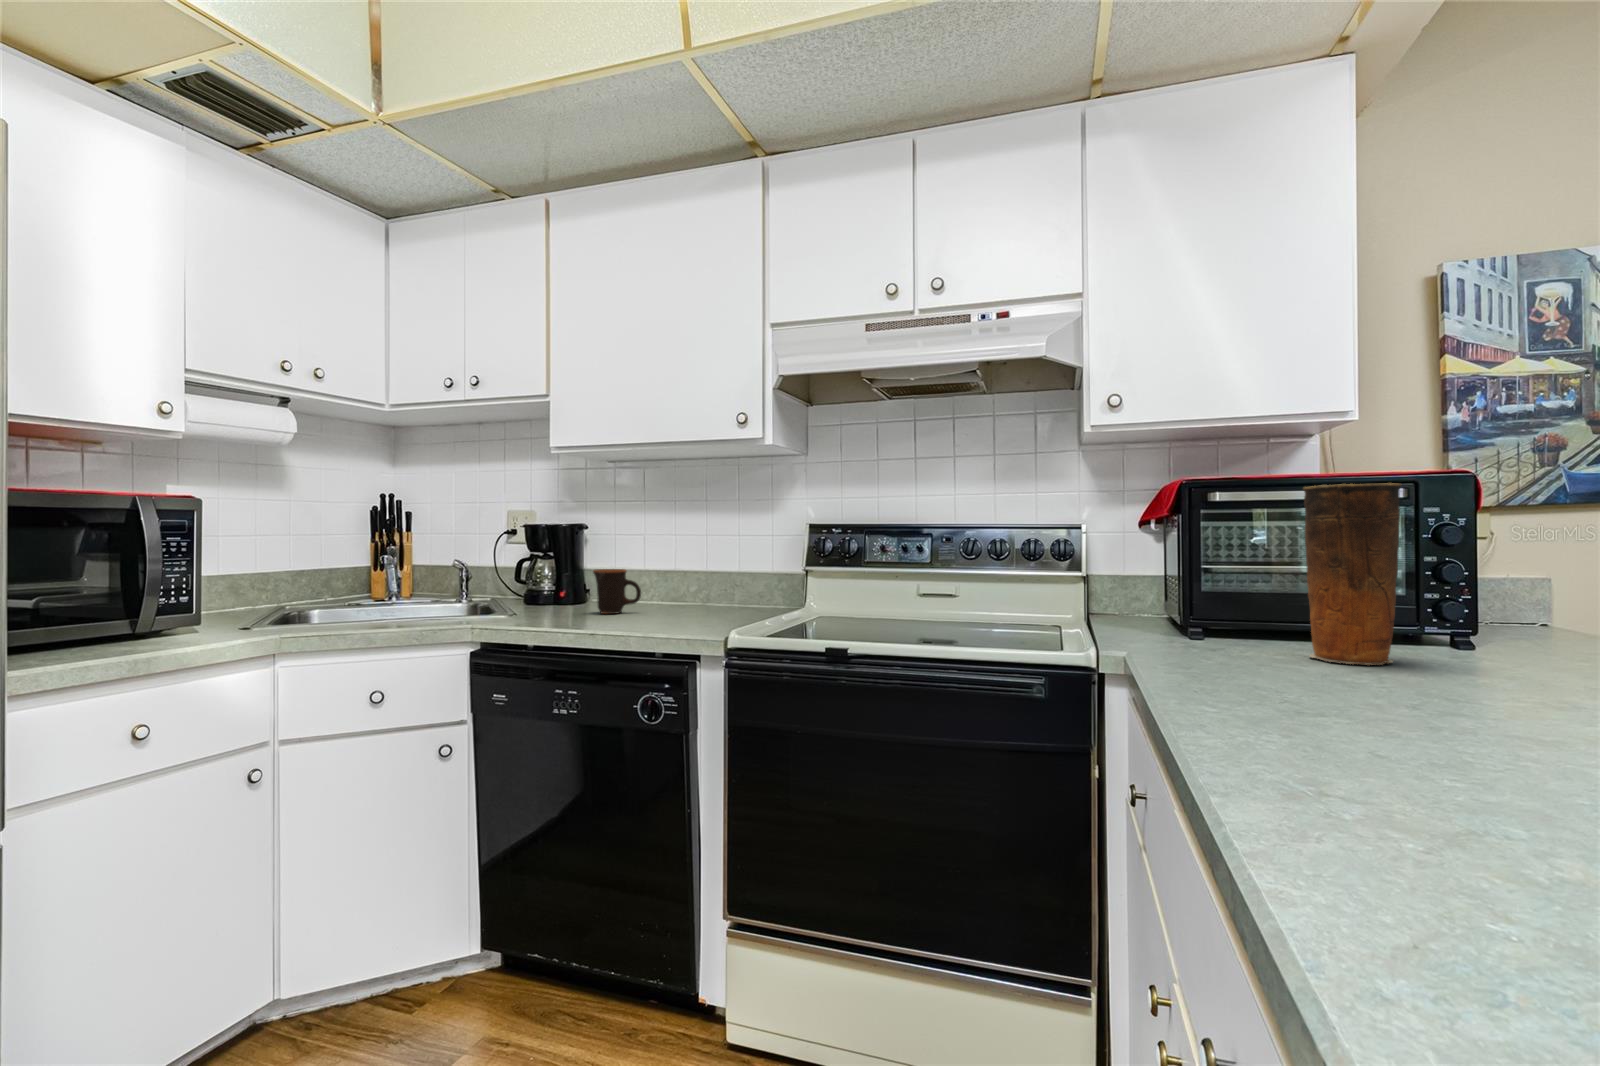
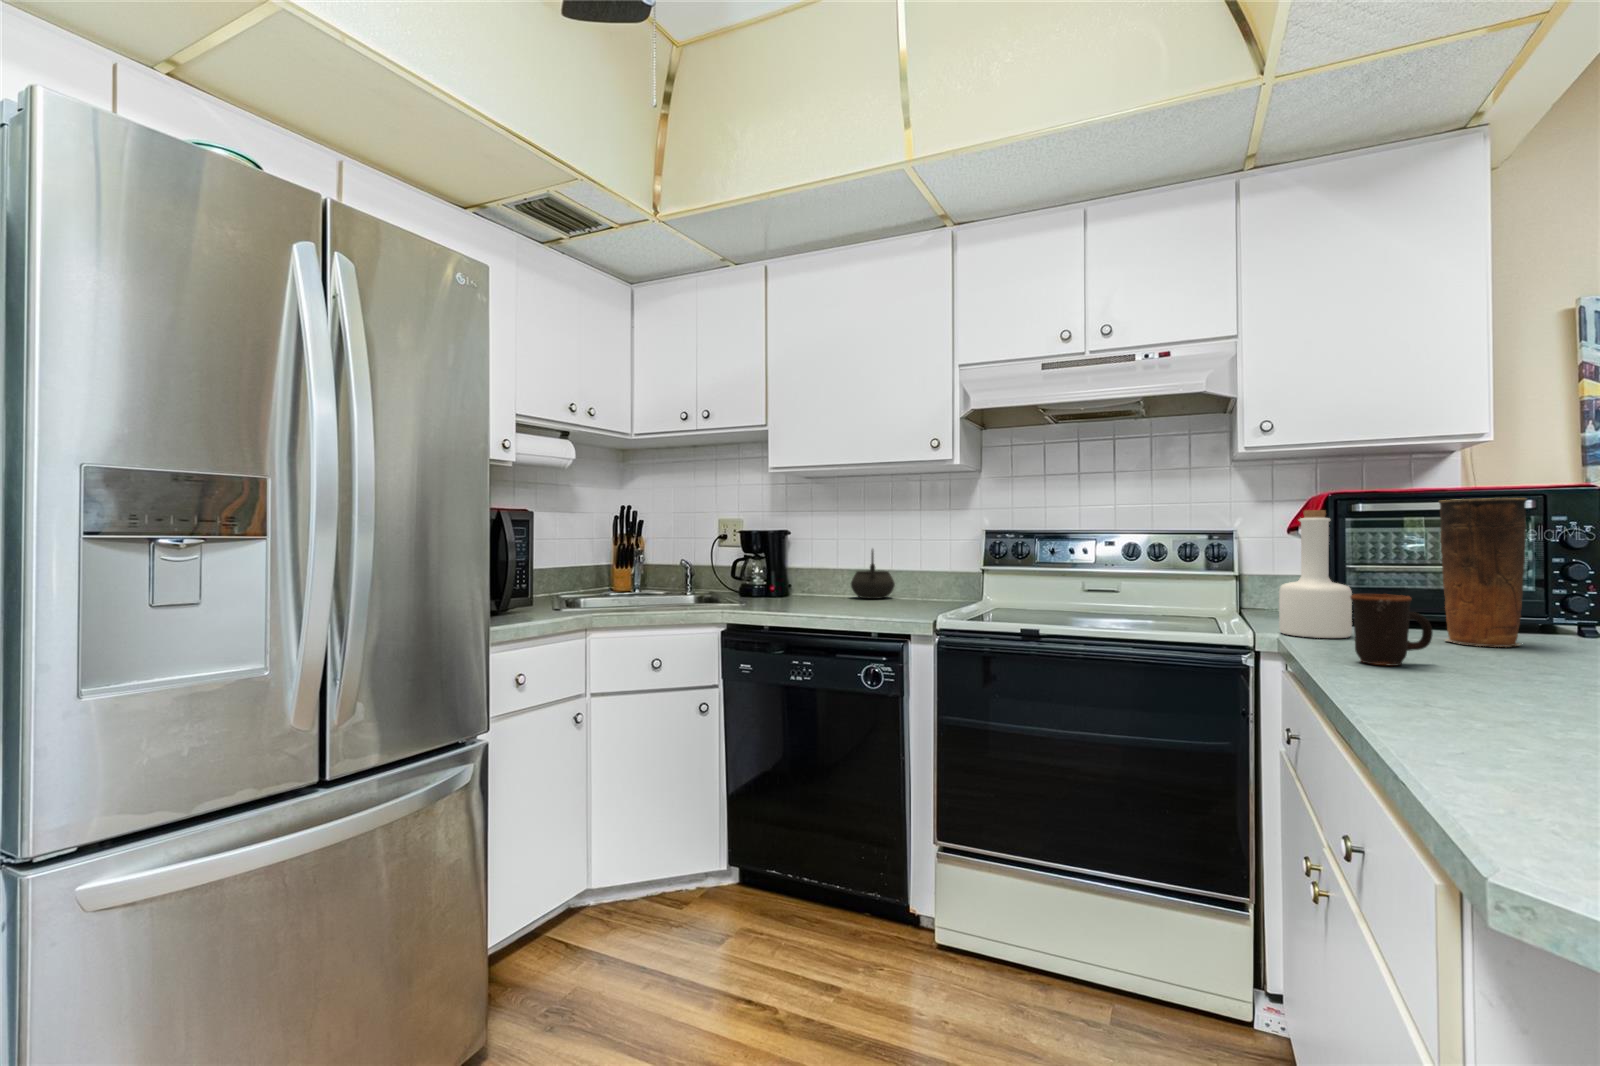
bottle: none [1126,499,1206,655] -> present [1279,510,1352,638]
kettle: none [657,546,710,607] -> present [851,550,895,599]
mug: present [593,569,641,614] -> present [1350,594,1433,666]

